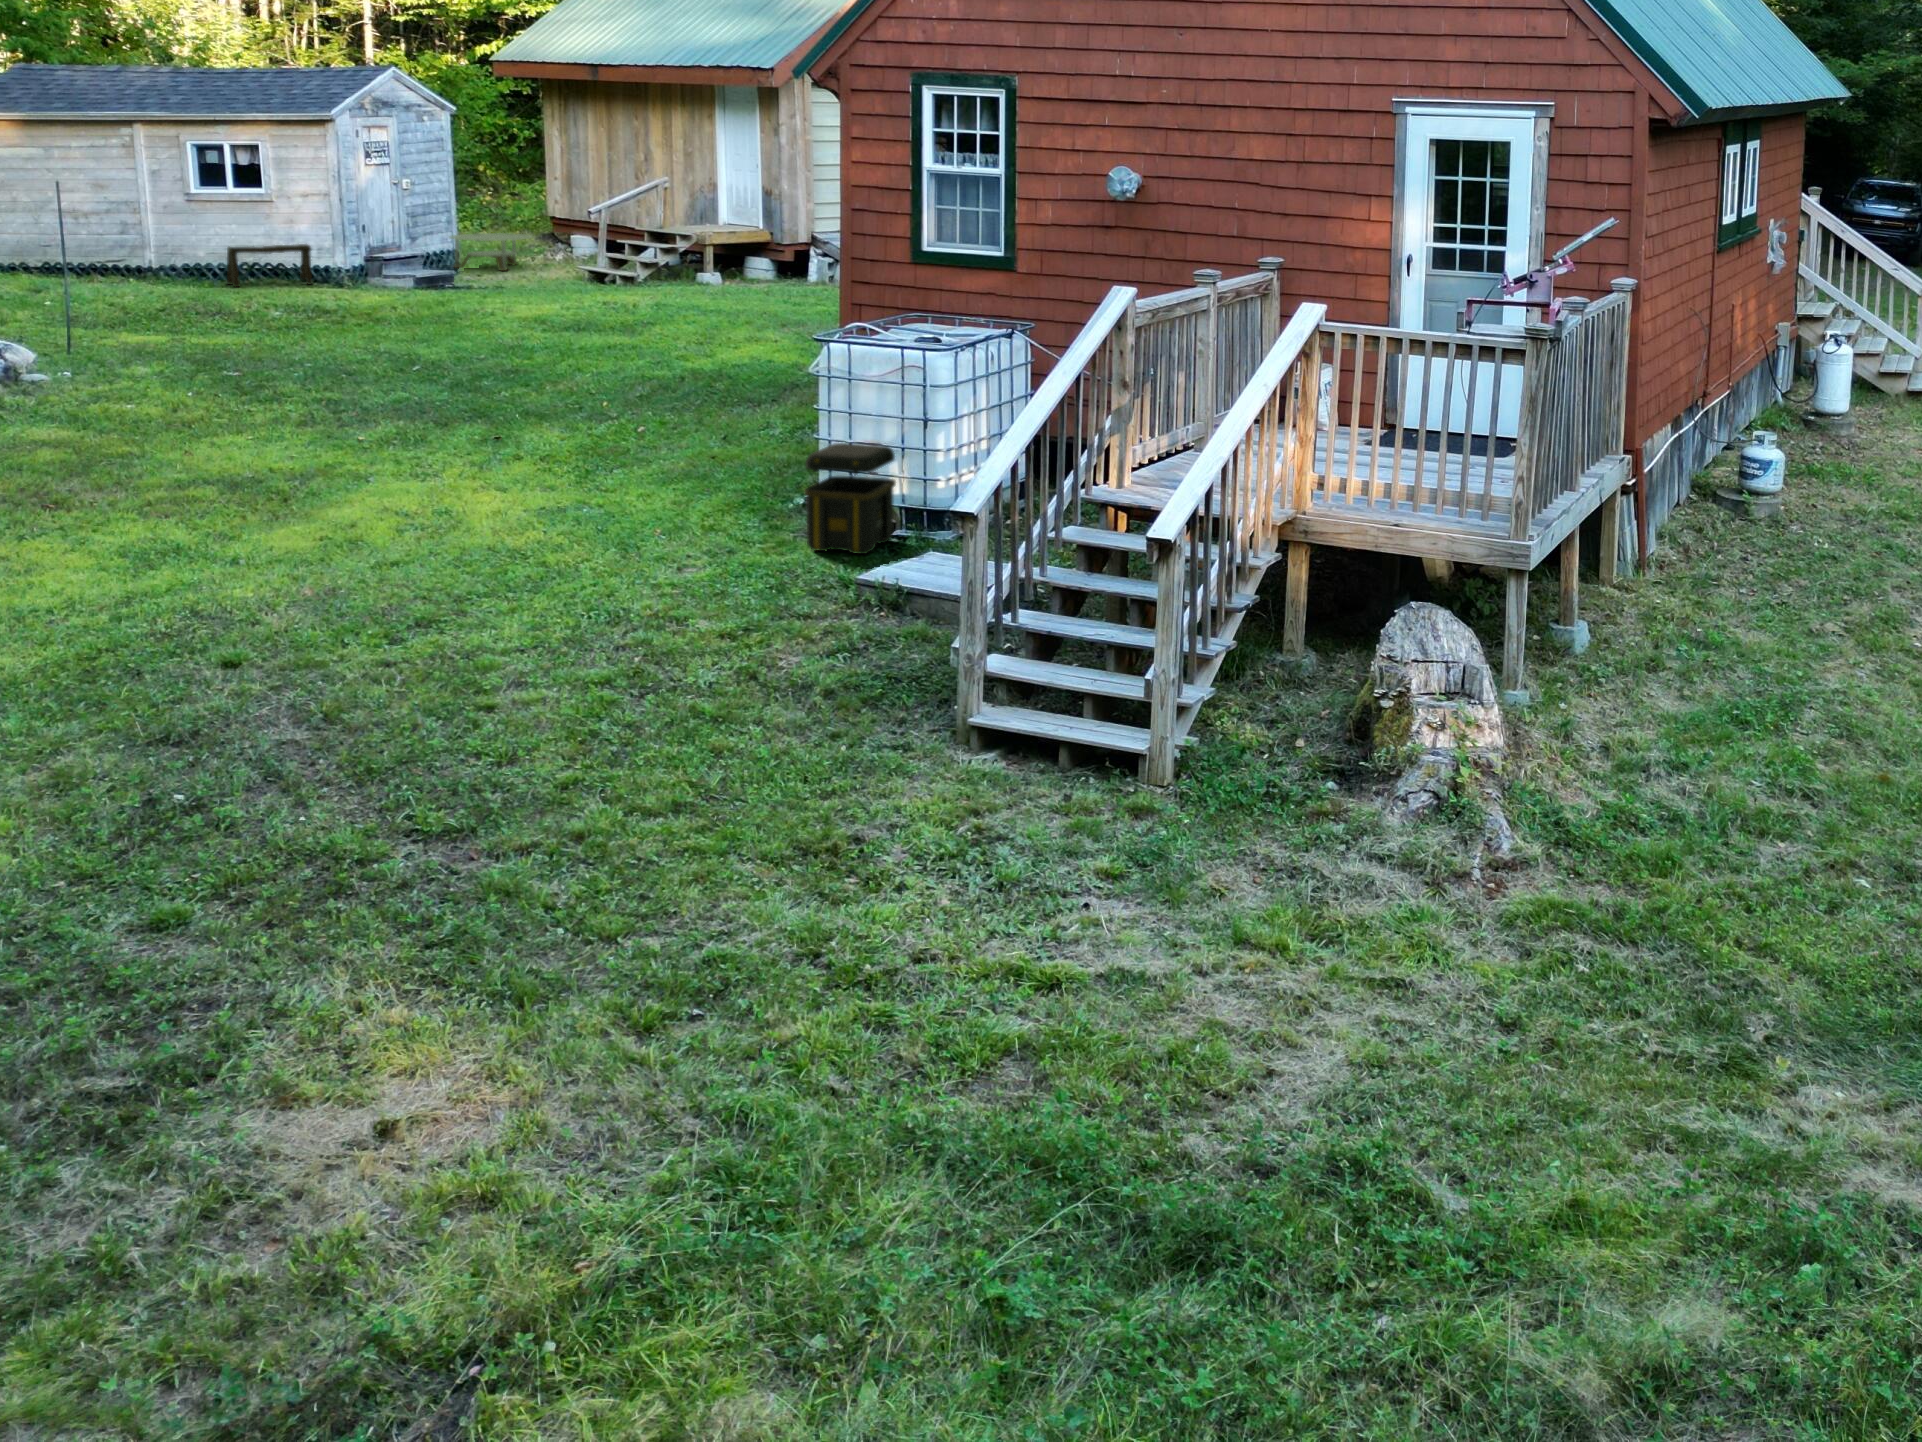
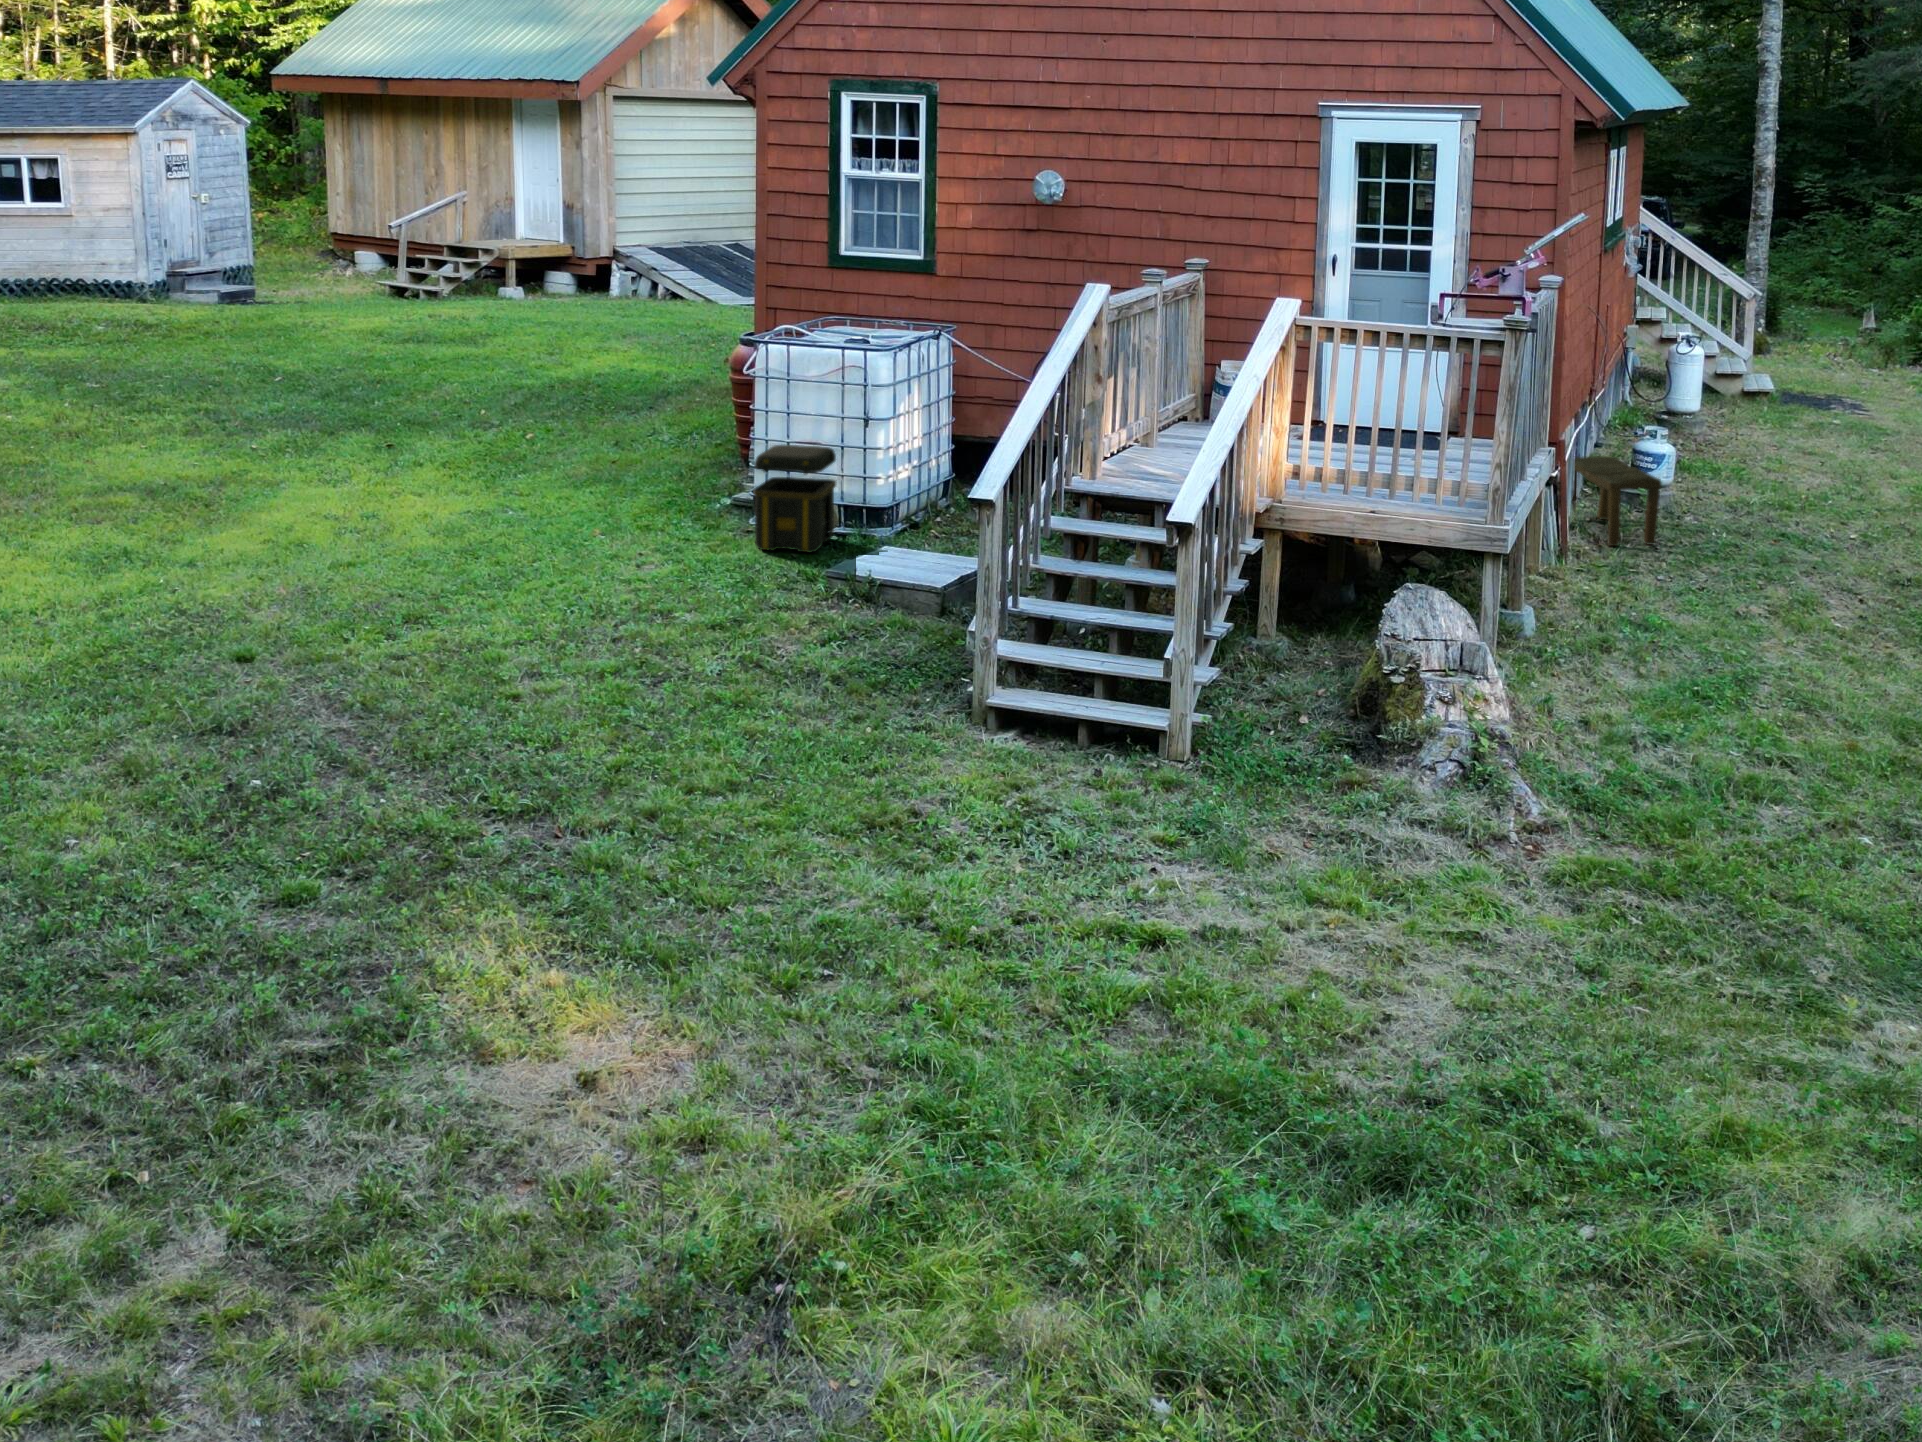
round table: present [450,233,532,271] -> none [246,249,335,287]
bench: present [227,244,312,287] -> present [1572,456,1662,546]

